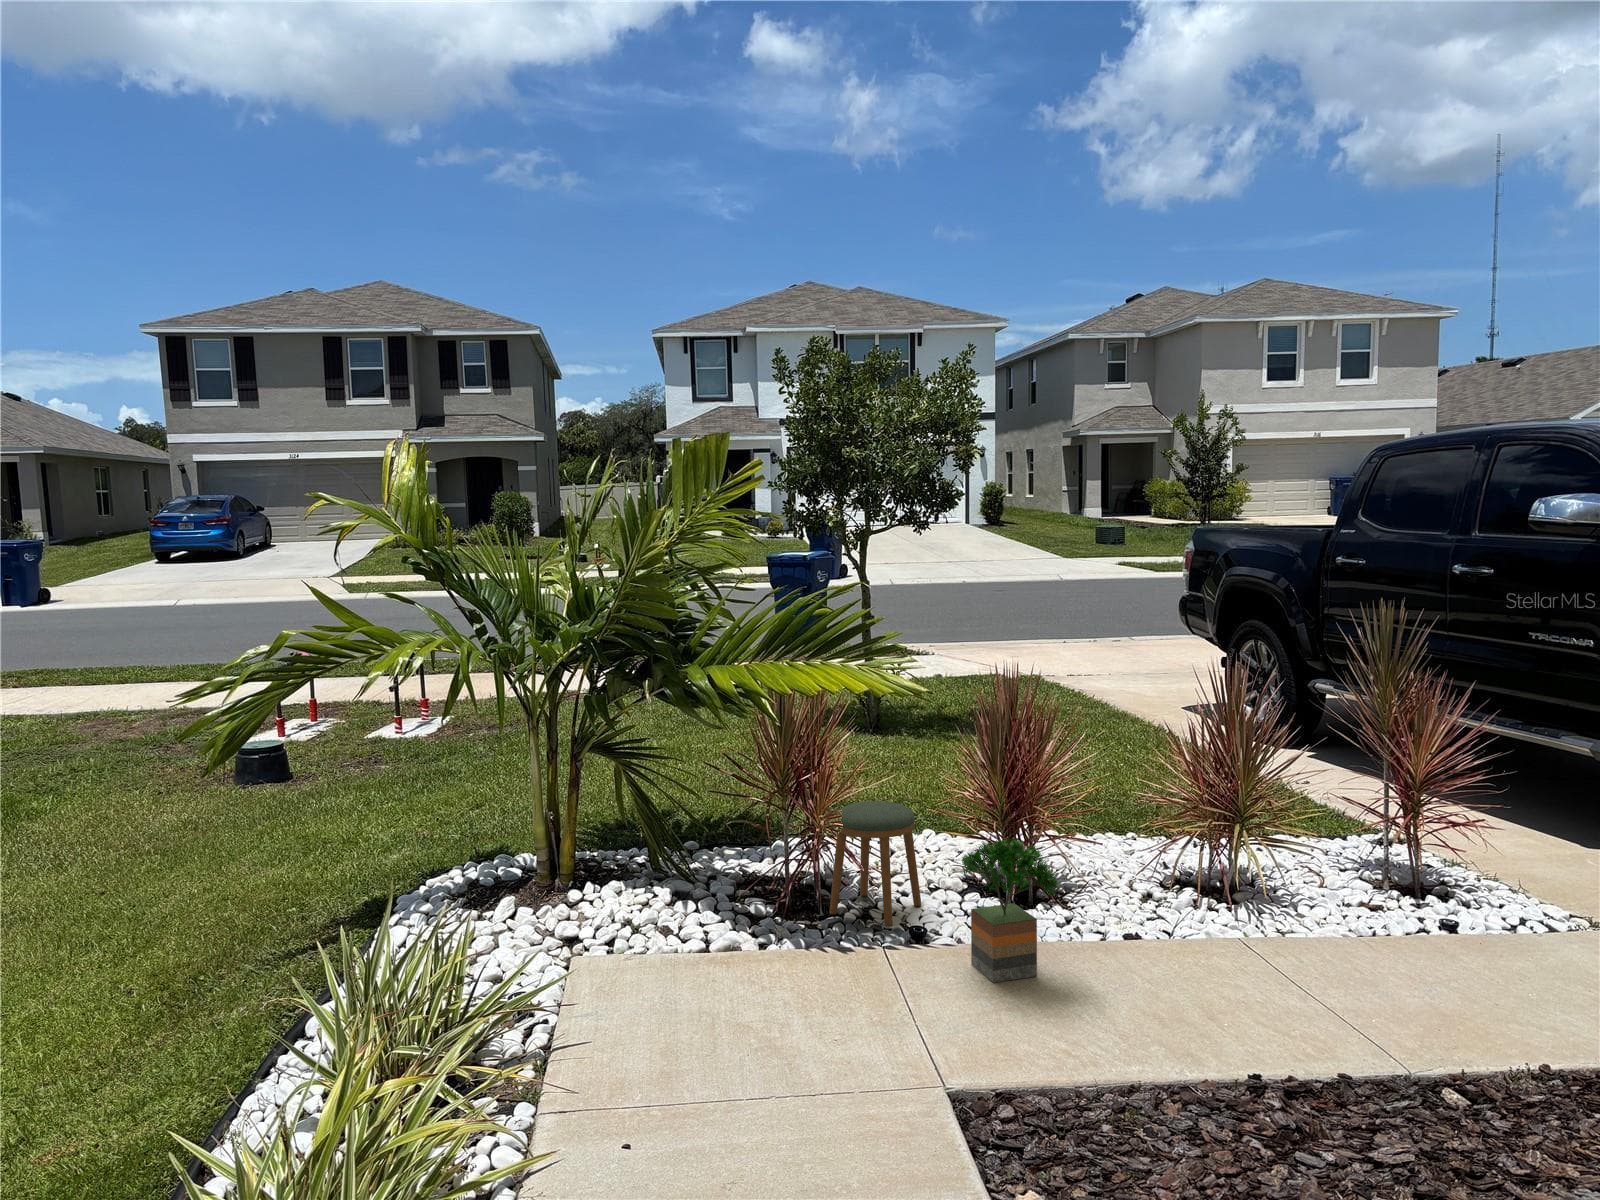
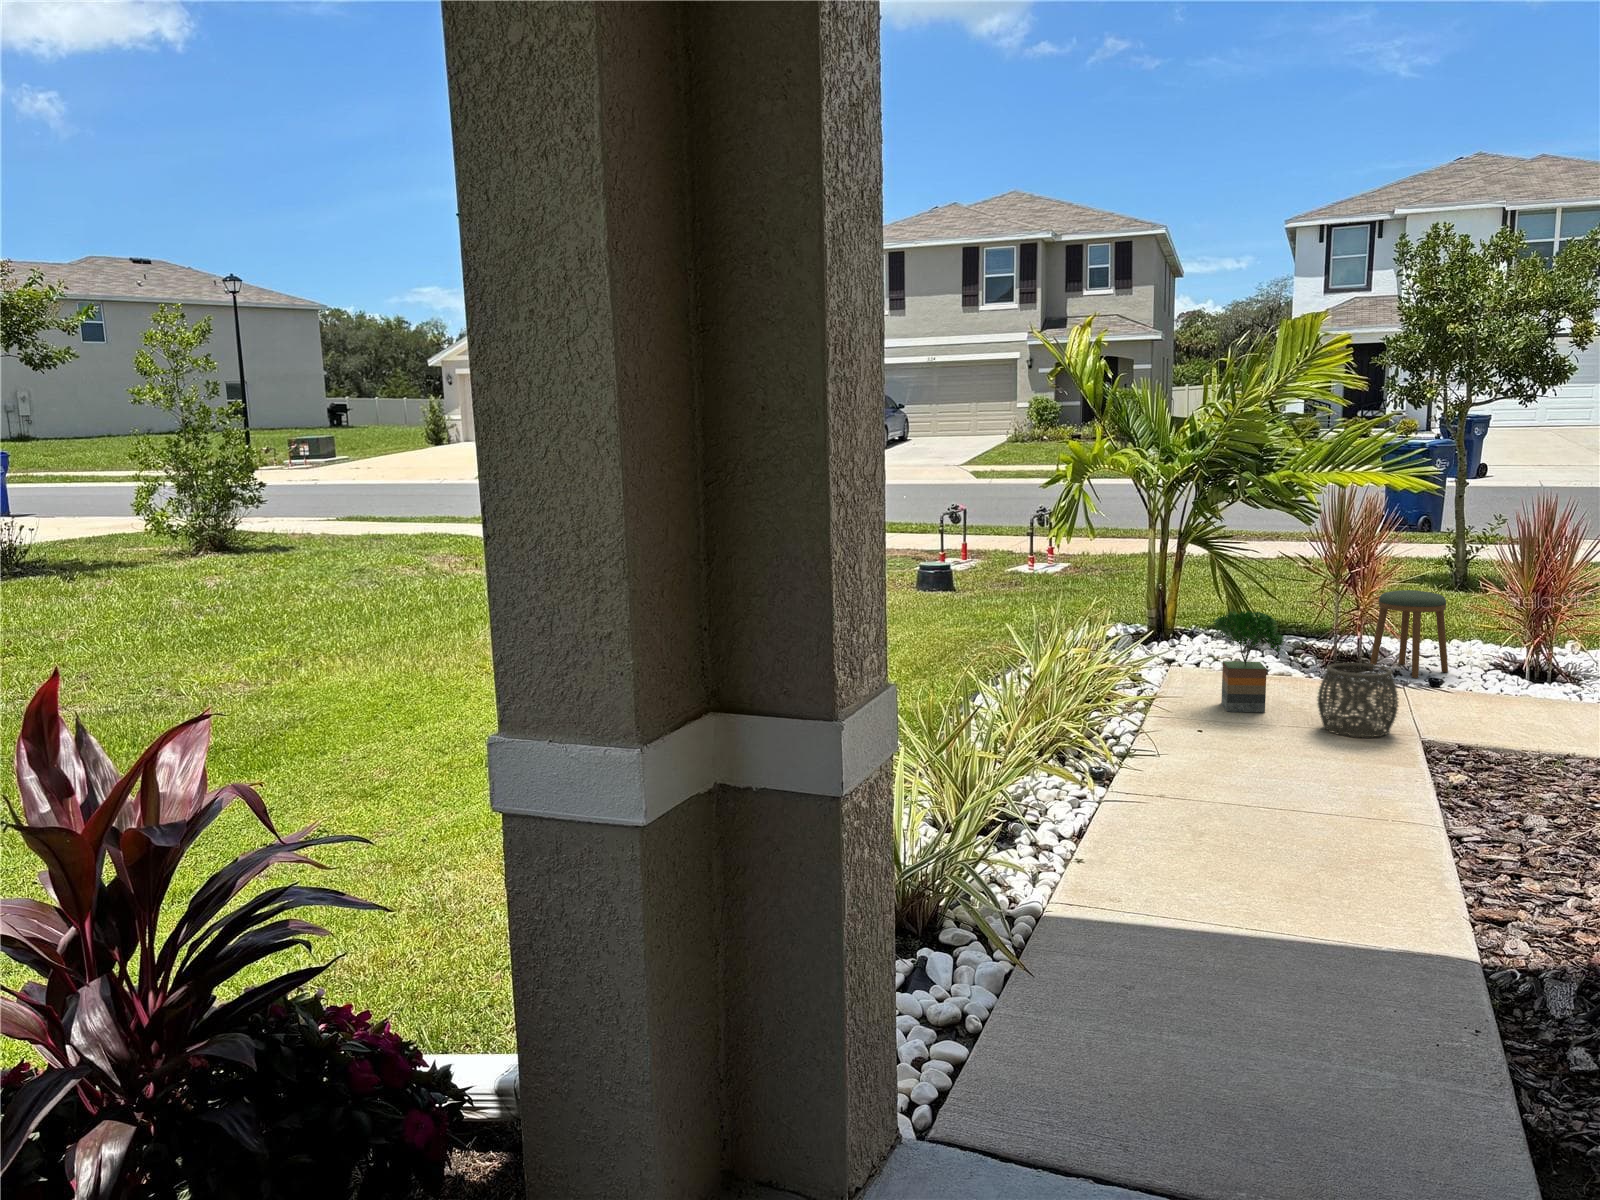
potted tree: present [960,838,1059,983] -> present [1213,610,1284,712]
woven basket: none [797,978,913,1113] -> present [1318,663,1398,738]

